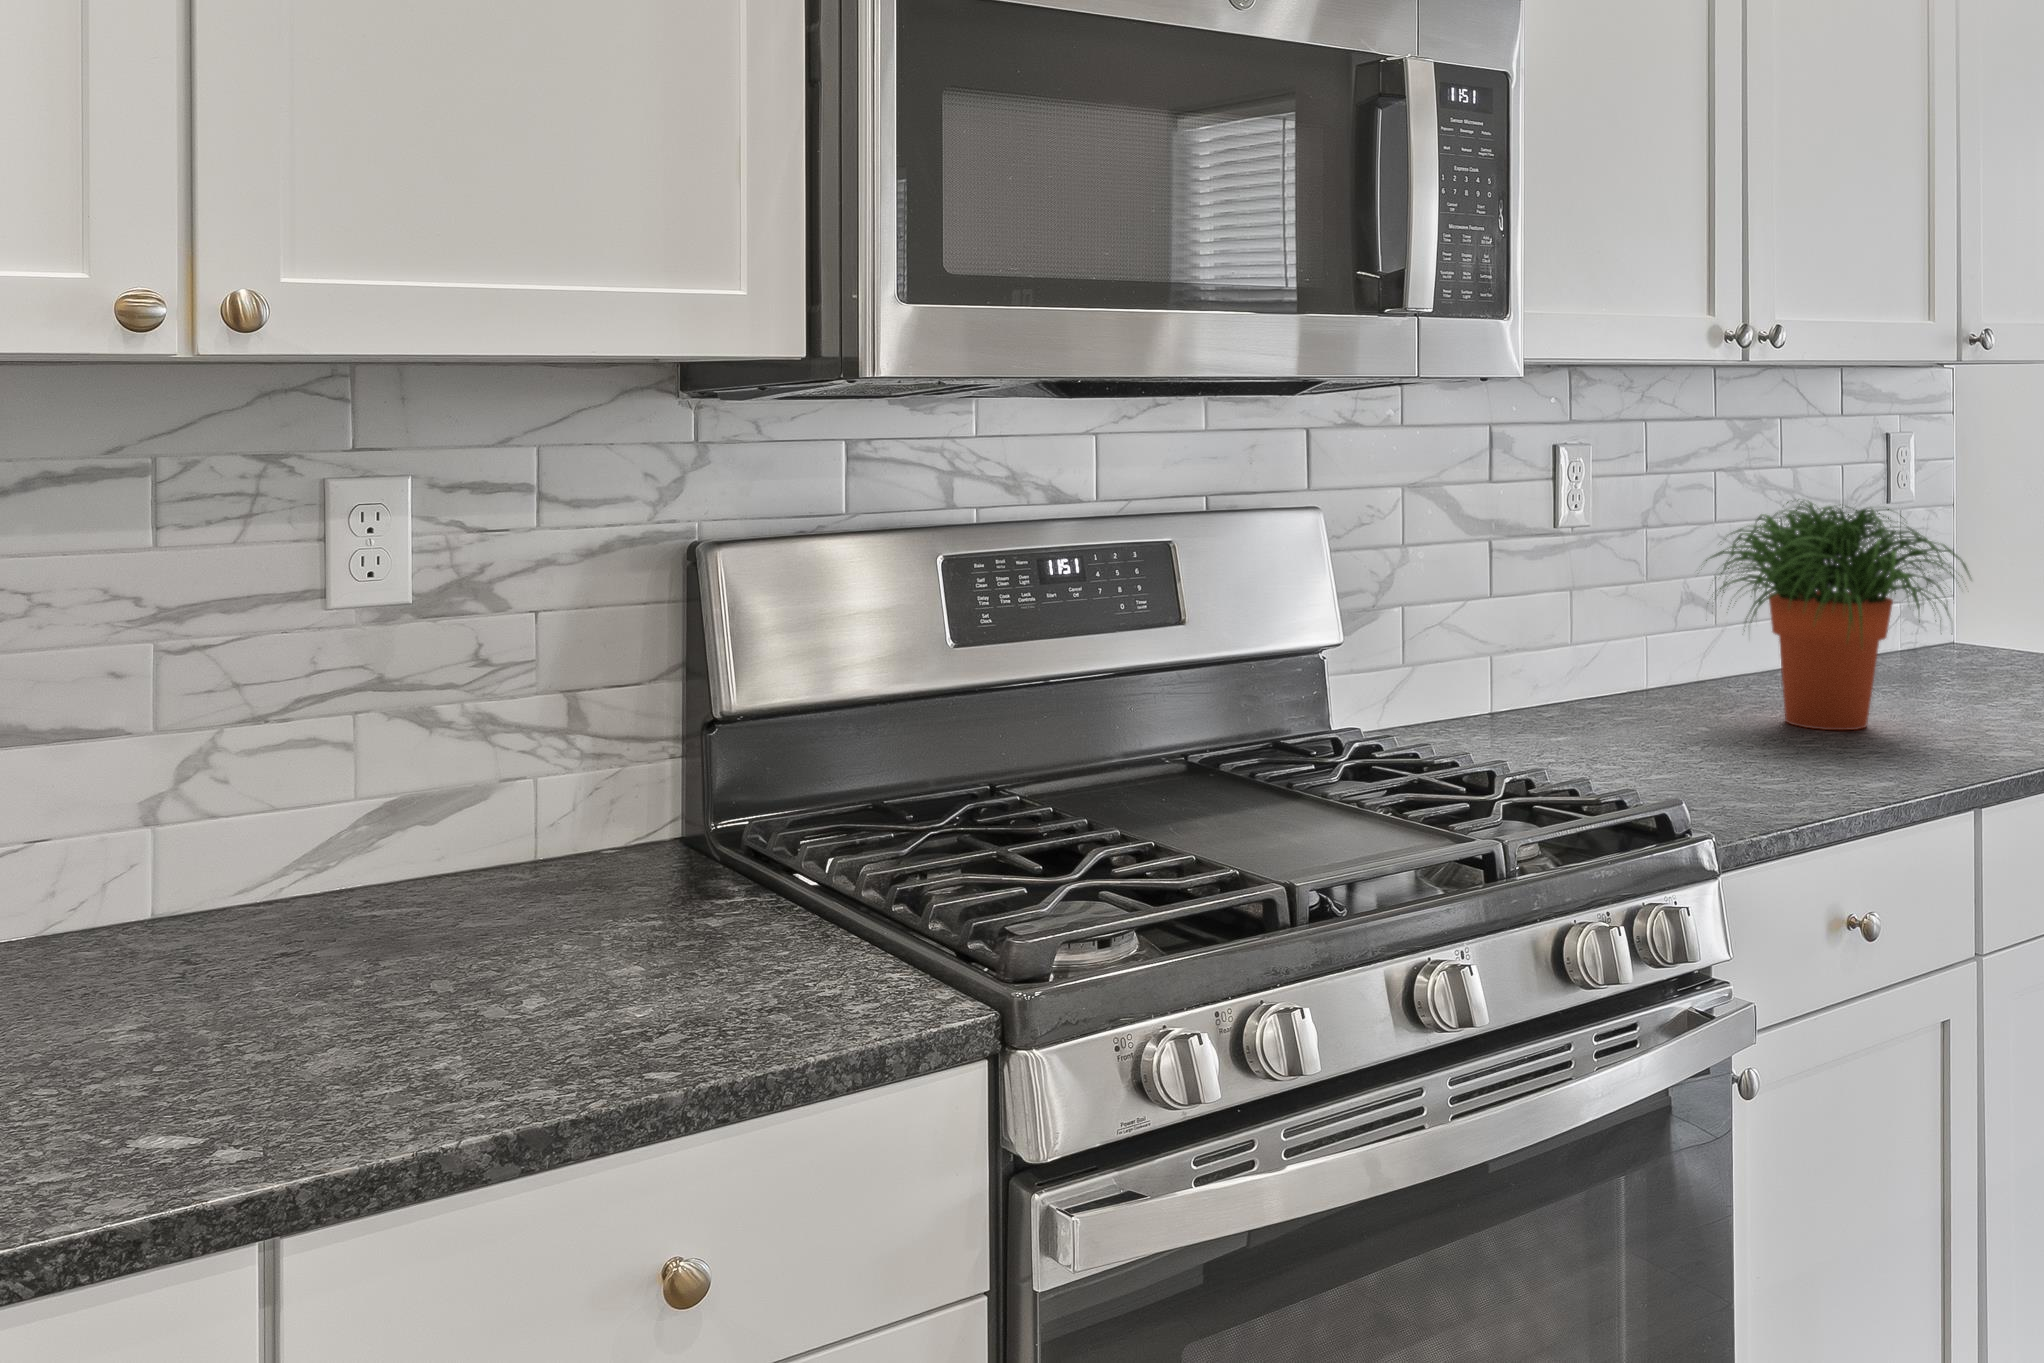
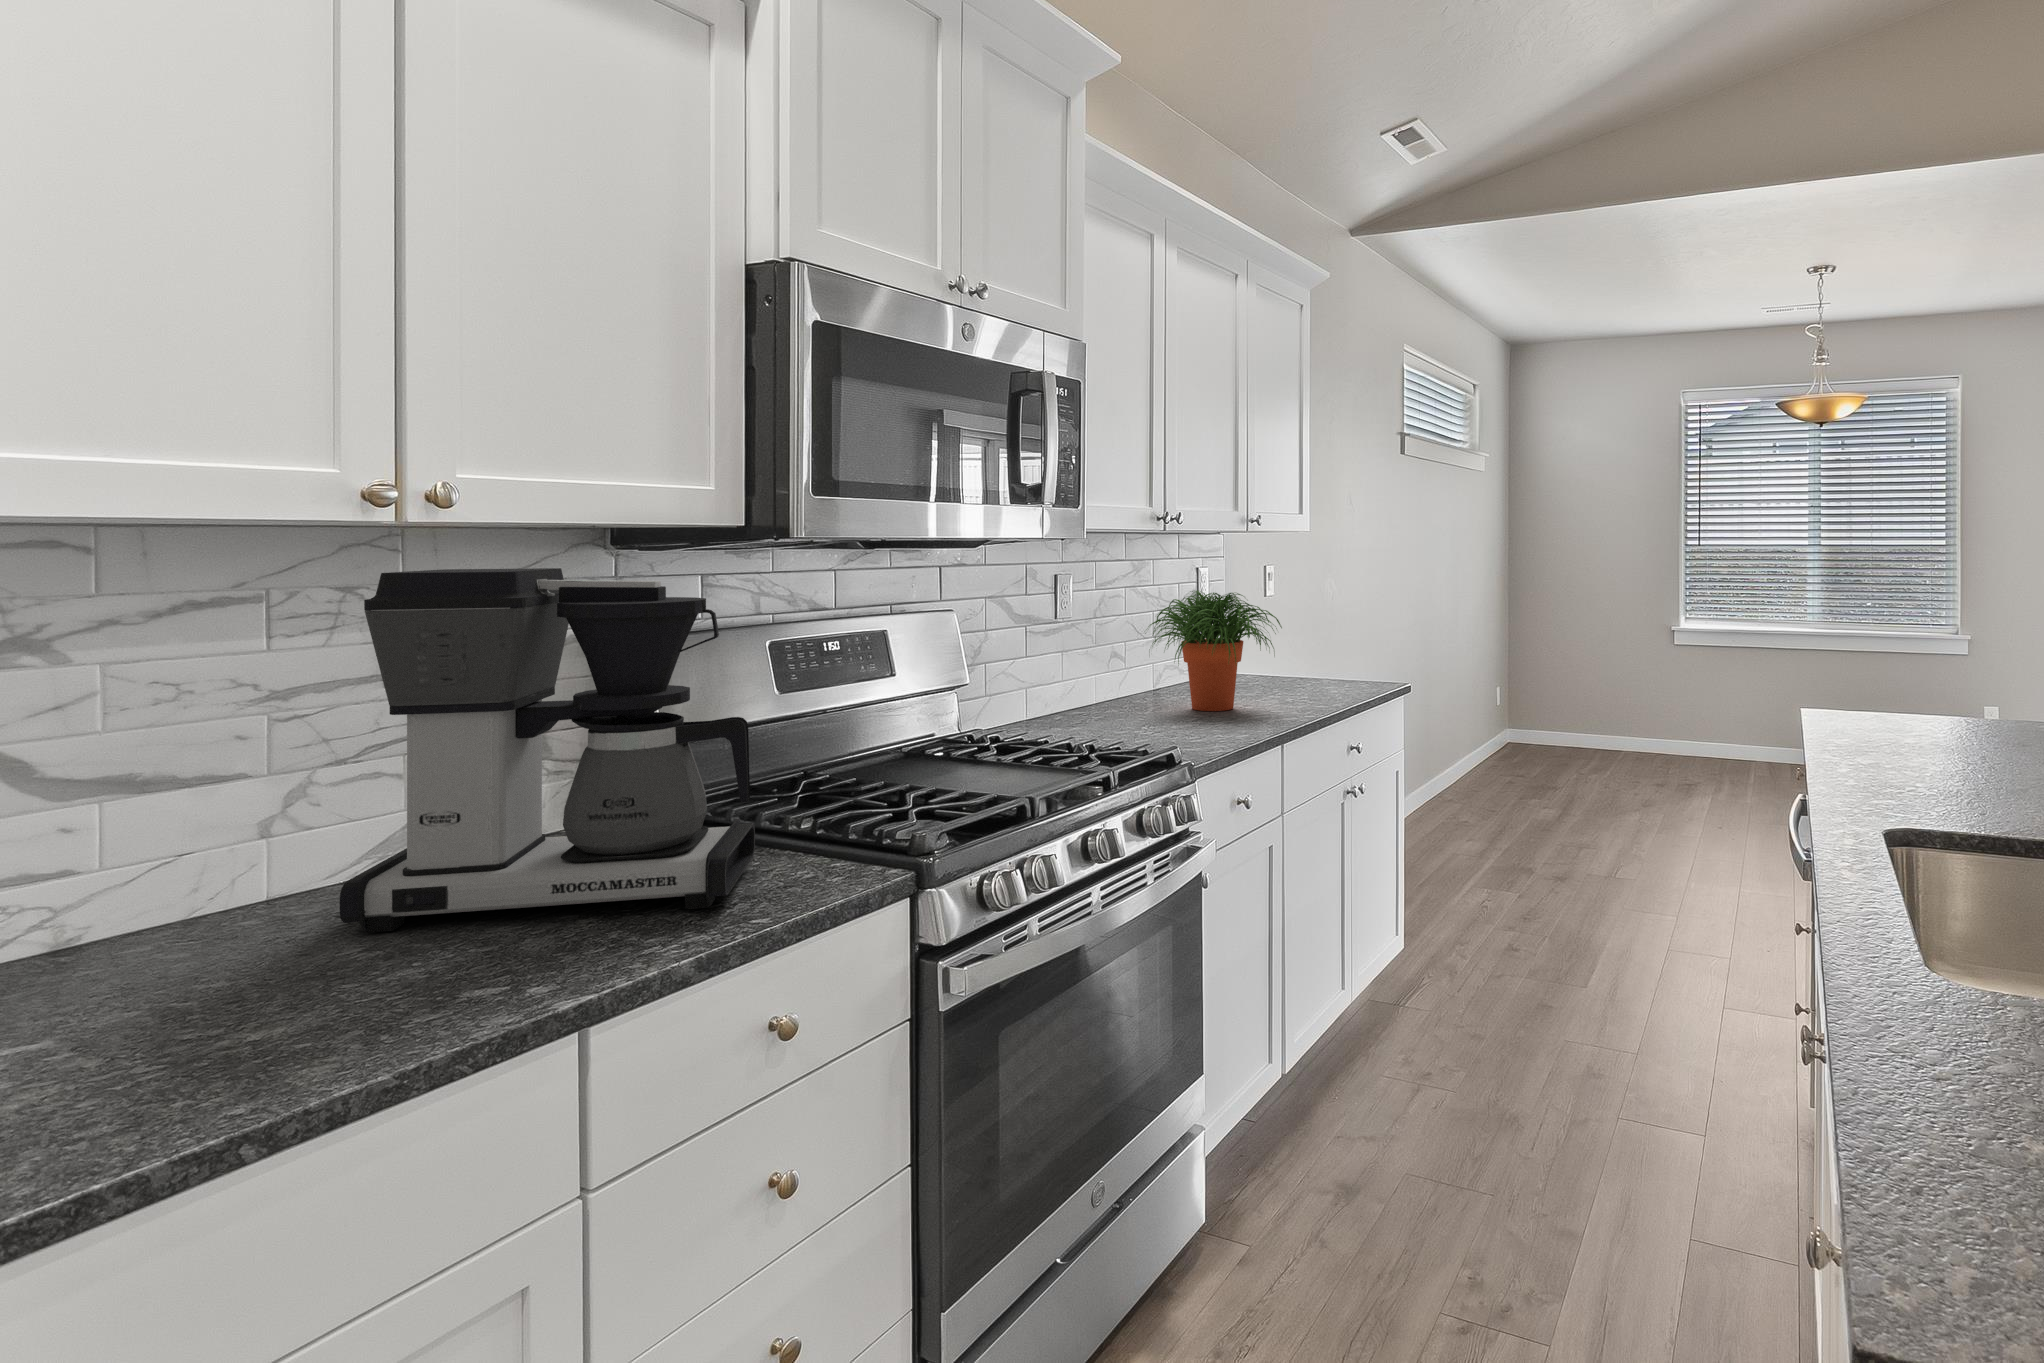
coffee maker: none [144,432,776,1031] -> present [340,568,755,933]

